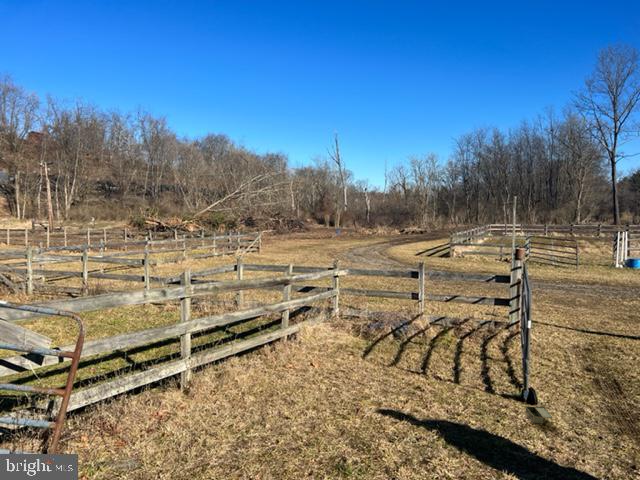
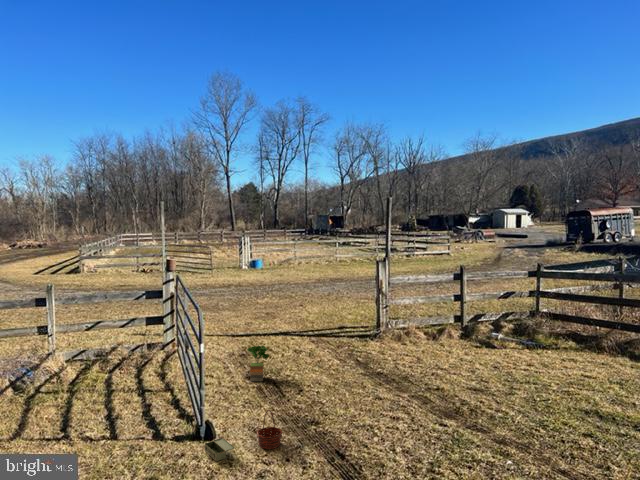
potted tree: none [586,338,614,376] -> present [247,346,269,381]
basket: none [578,395,607,432] -> present [257,410,282,449]

